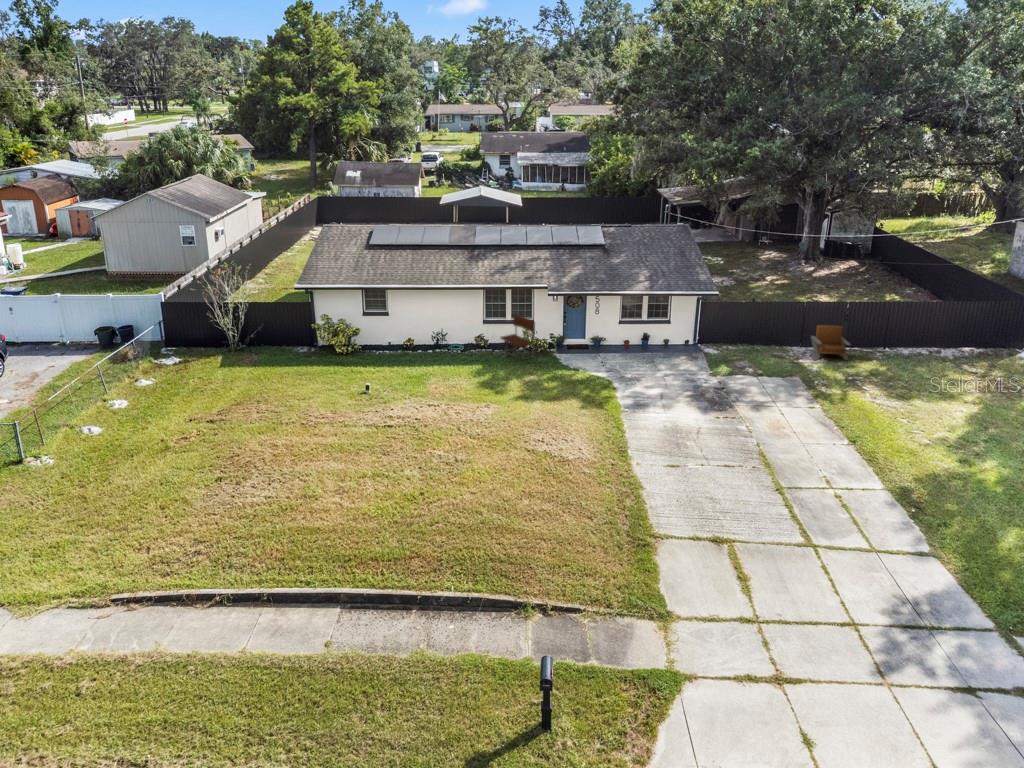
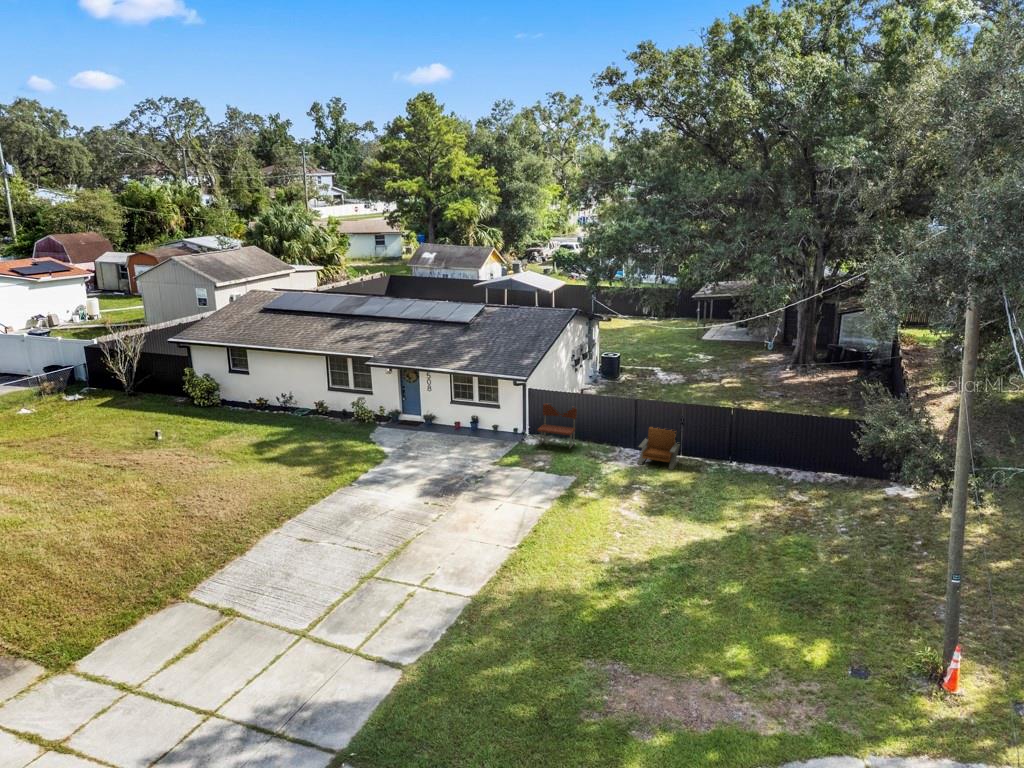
bench: present [501,315,535,359] -> present [537,404,577,448]

